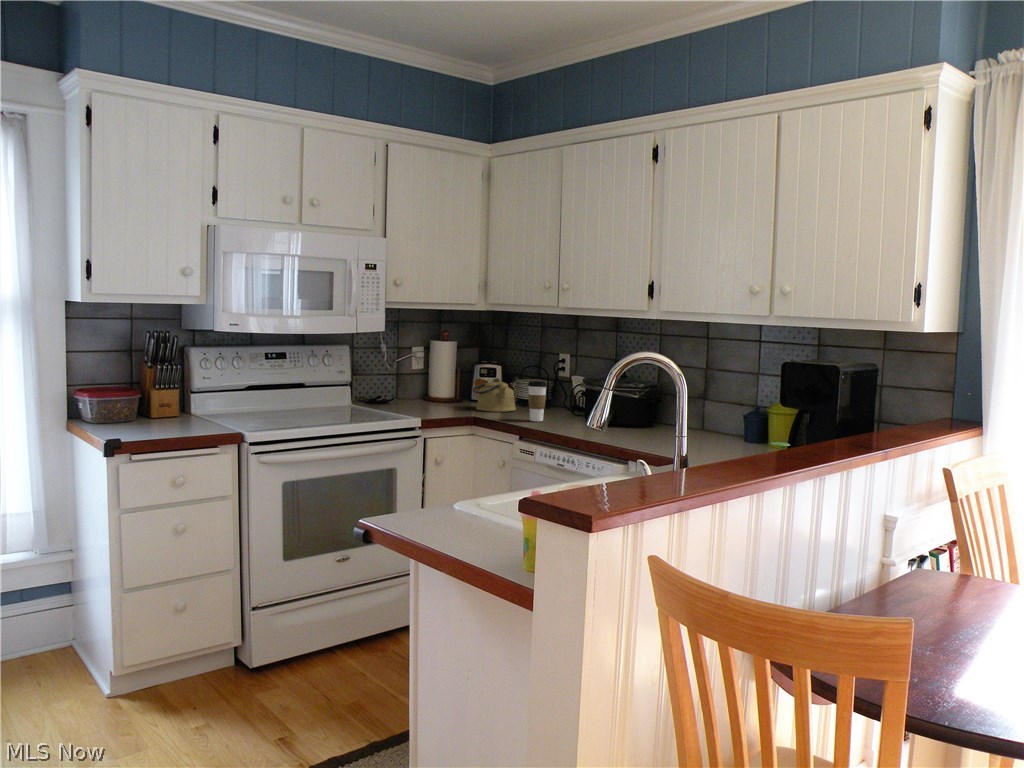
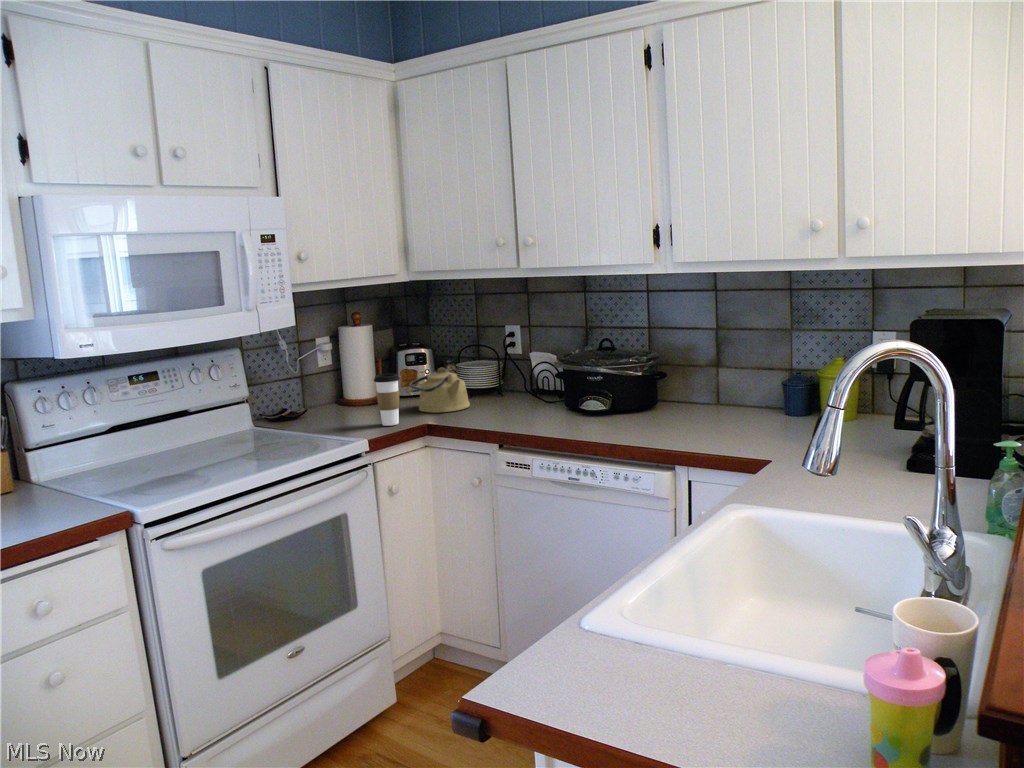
coffee cup: present [527,381,547,421] -> present [374,374,400,426]

